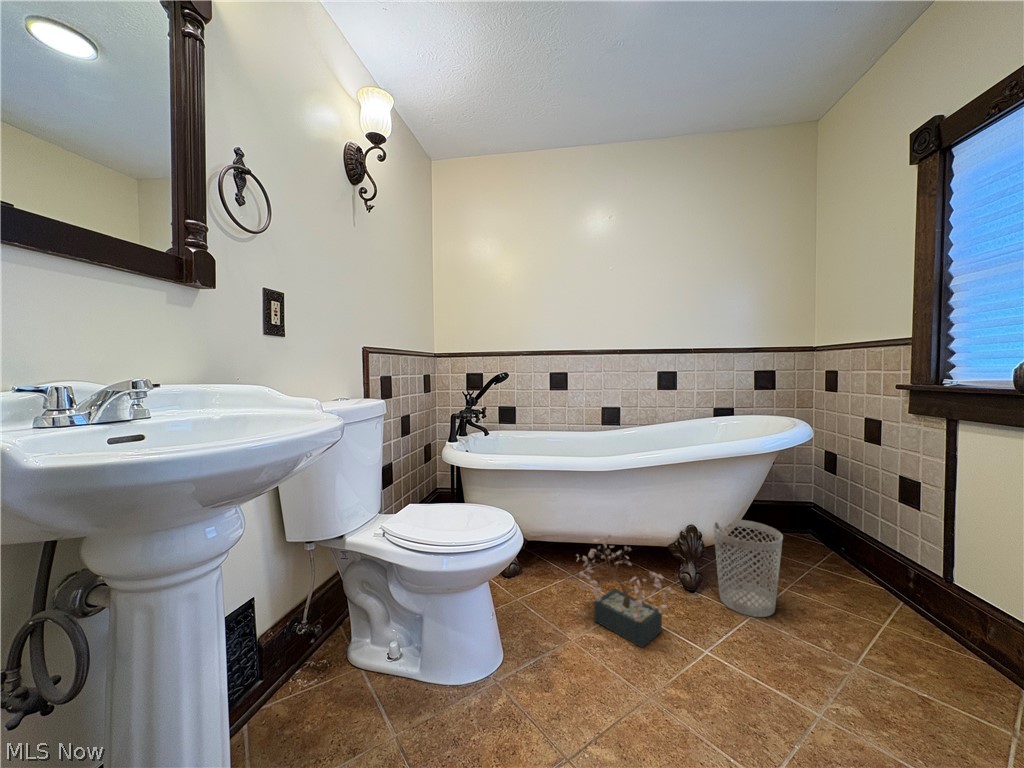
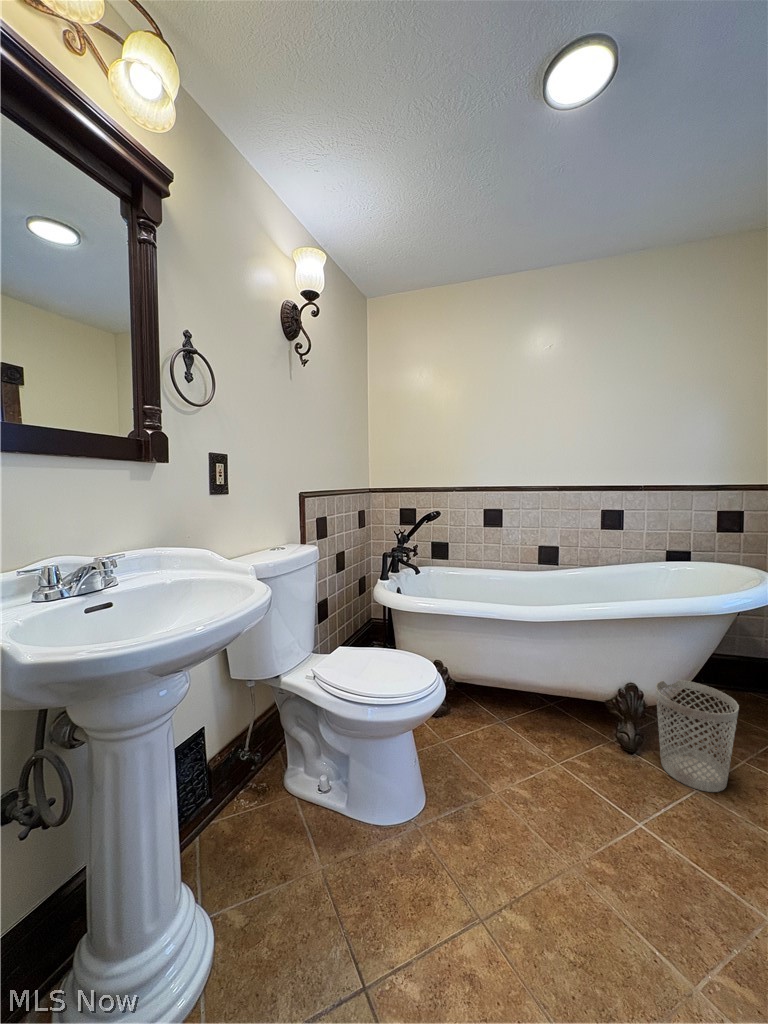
decorative plant: present [577,535,673,648] -> none [501,687,606,811]

